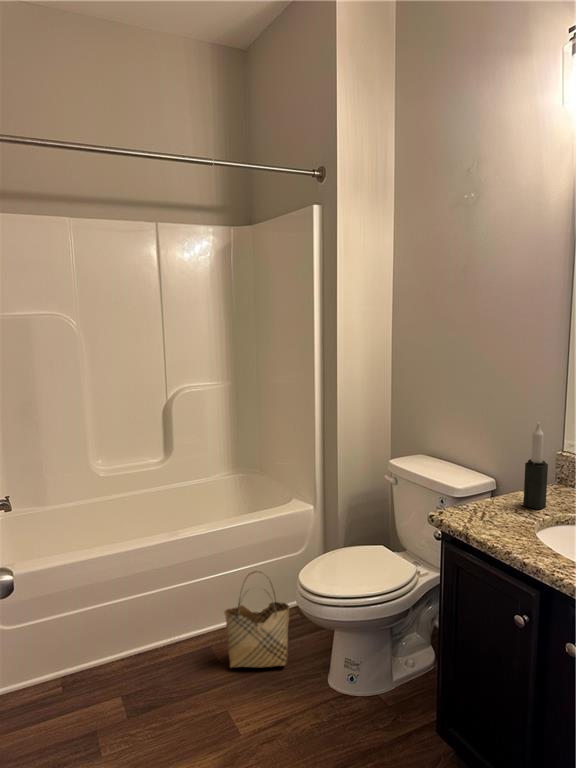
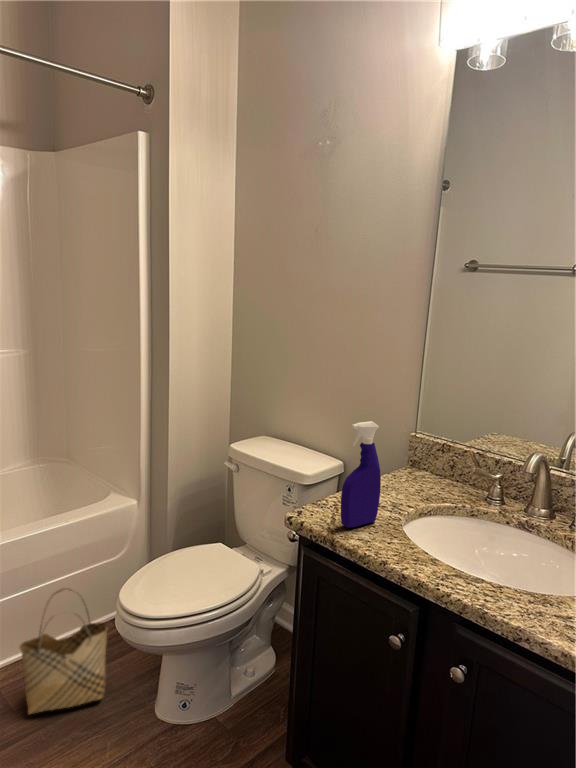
candle: present [523,422,548,510] -> none [385,404,412,501]
spray bottle: none [475,435,512,526] -> present [341,421,381,528]

